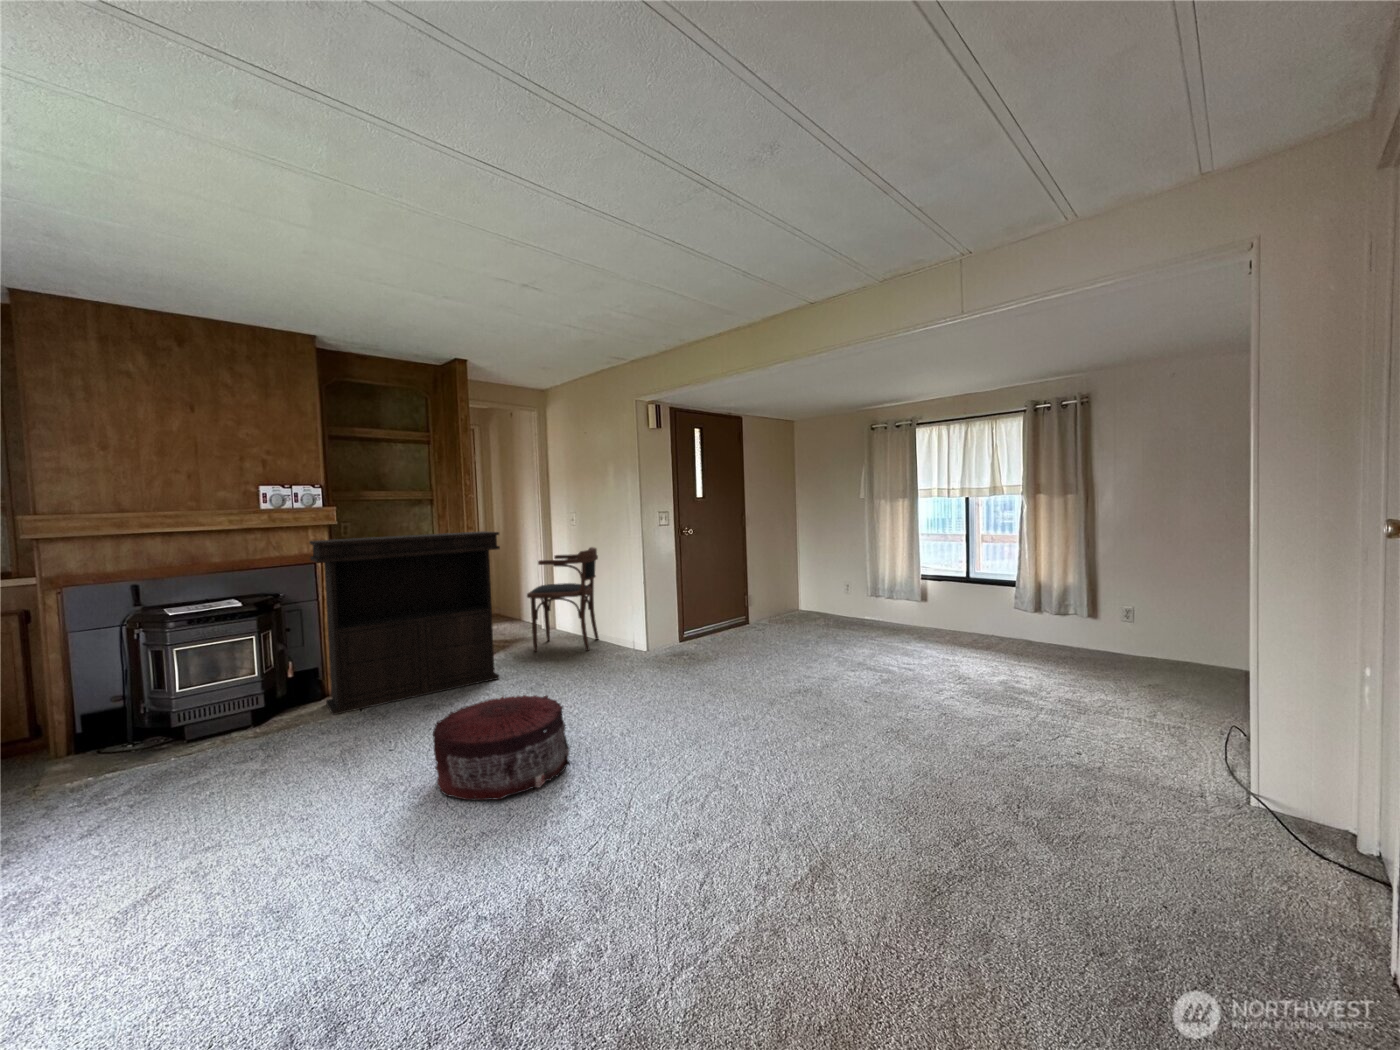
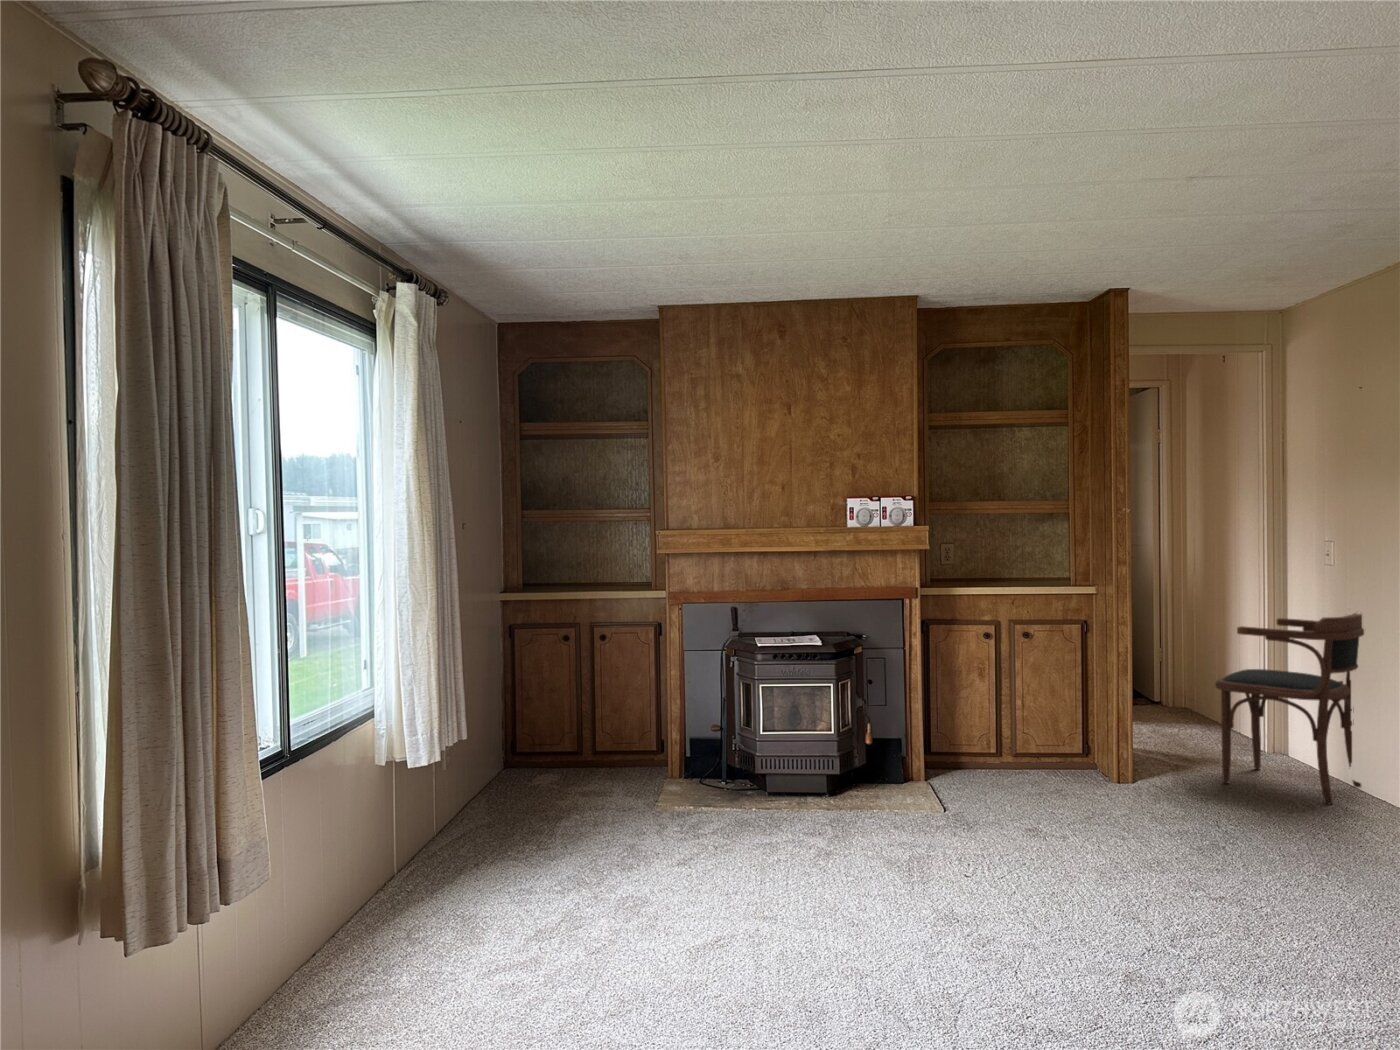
console table: present [309,531,500,715] -> none [899,571,1159,814]
pouf: present [433,695,570,800] -> none [1008,840,1216,999]

